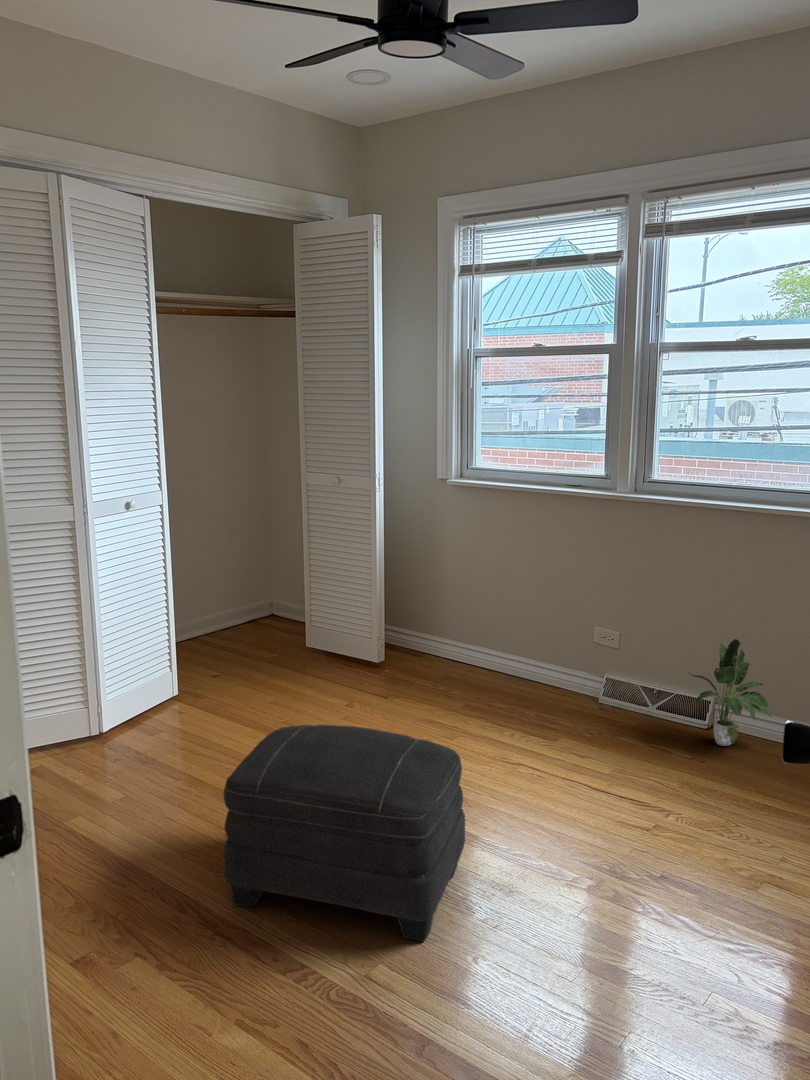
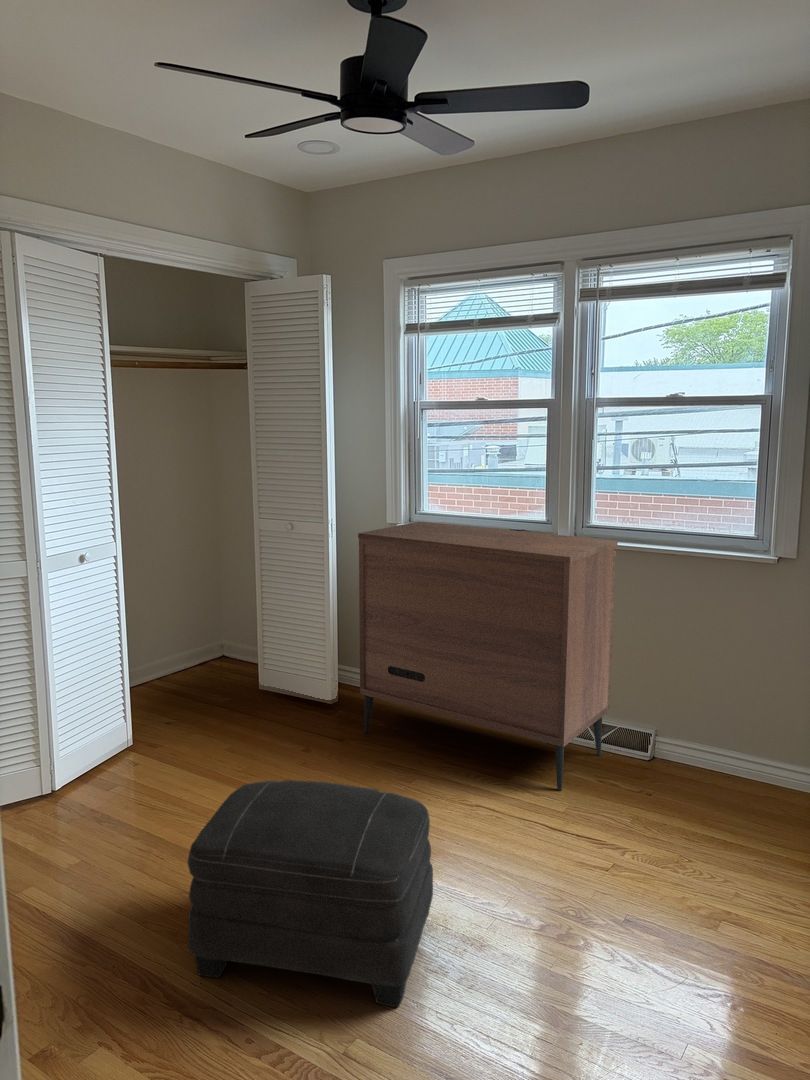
dresser: none [406,475,679,754] -> present [358,522,618,791]
potted plant: present [689,639,771,746] -> none [631,676,710,777]

